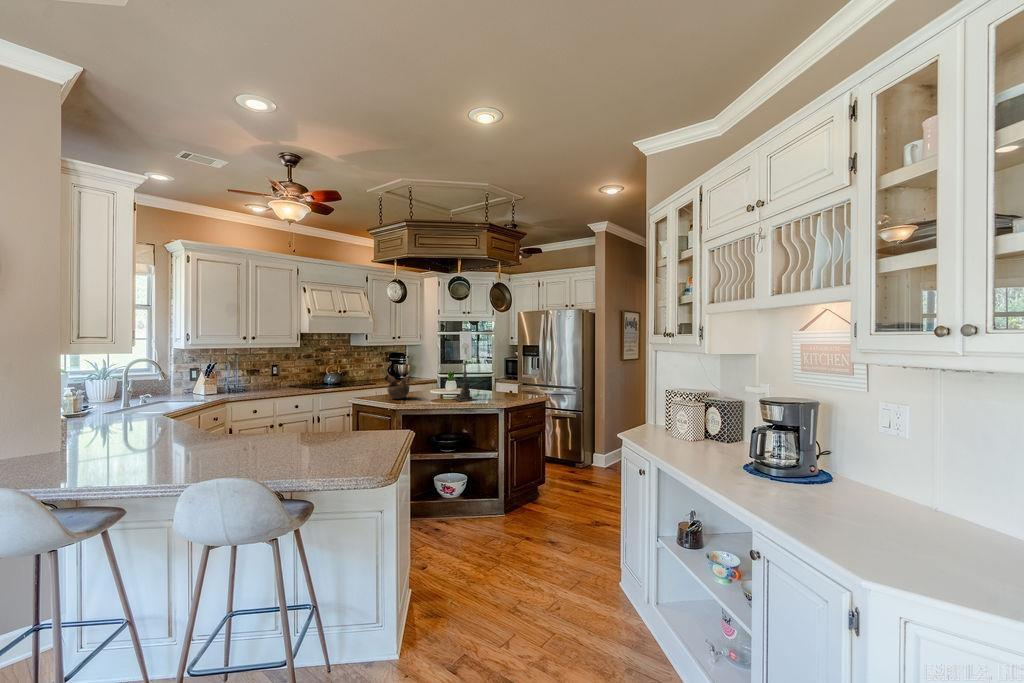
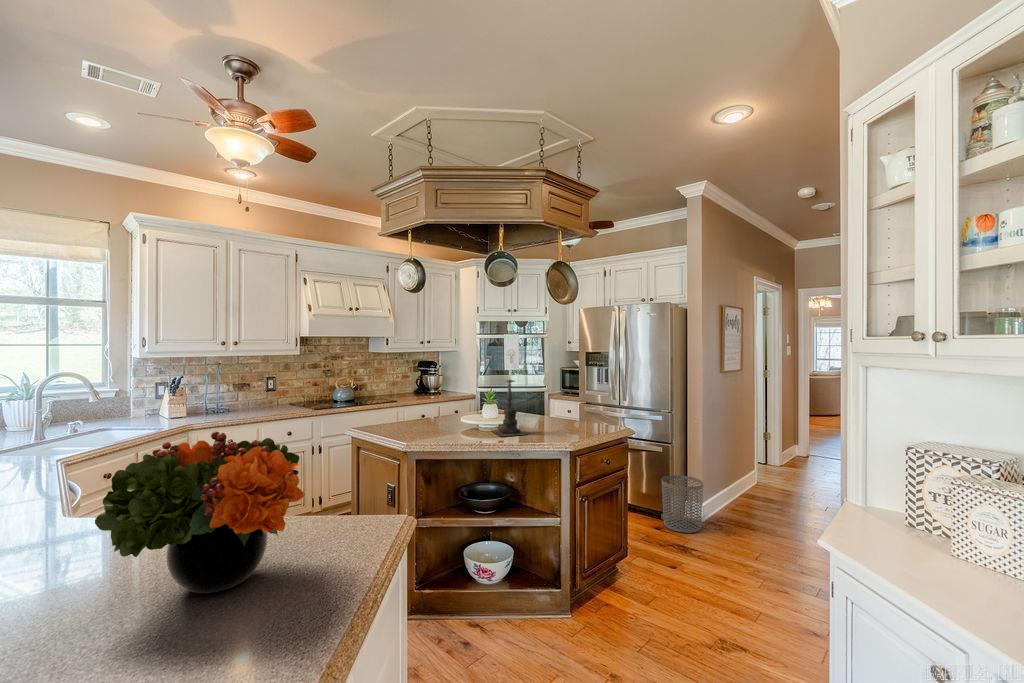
decorative bowl: present [387,375,410,399] -> none [398,394,431,431]
flower arrangement: none [291,377,374,446] -> present [95,431,305,593]
waste bin: none [576,435,604,474] -> present [662,475,703,533]

